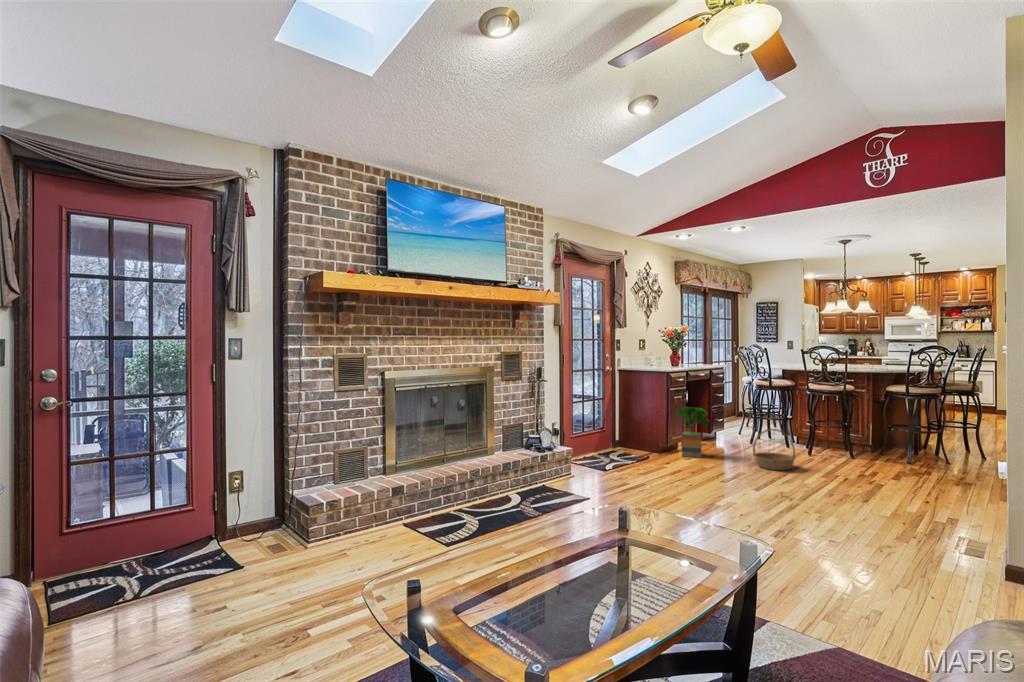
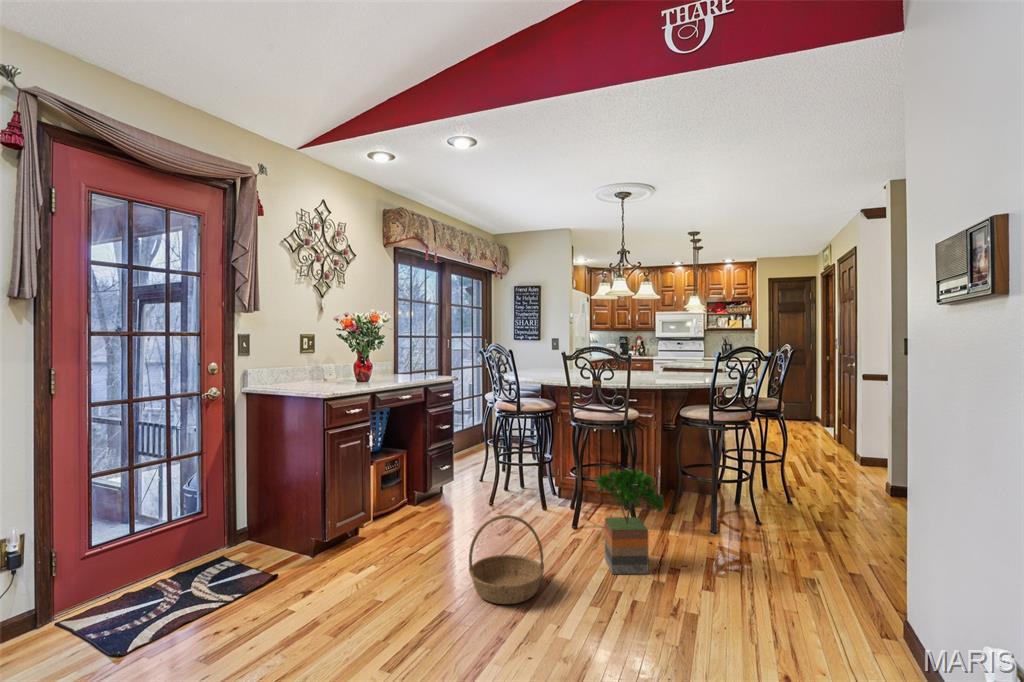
potted tree: present [677,407,709,458] -> present [596,469,664,574]

